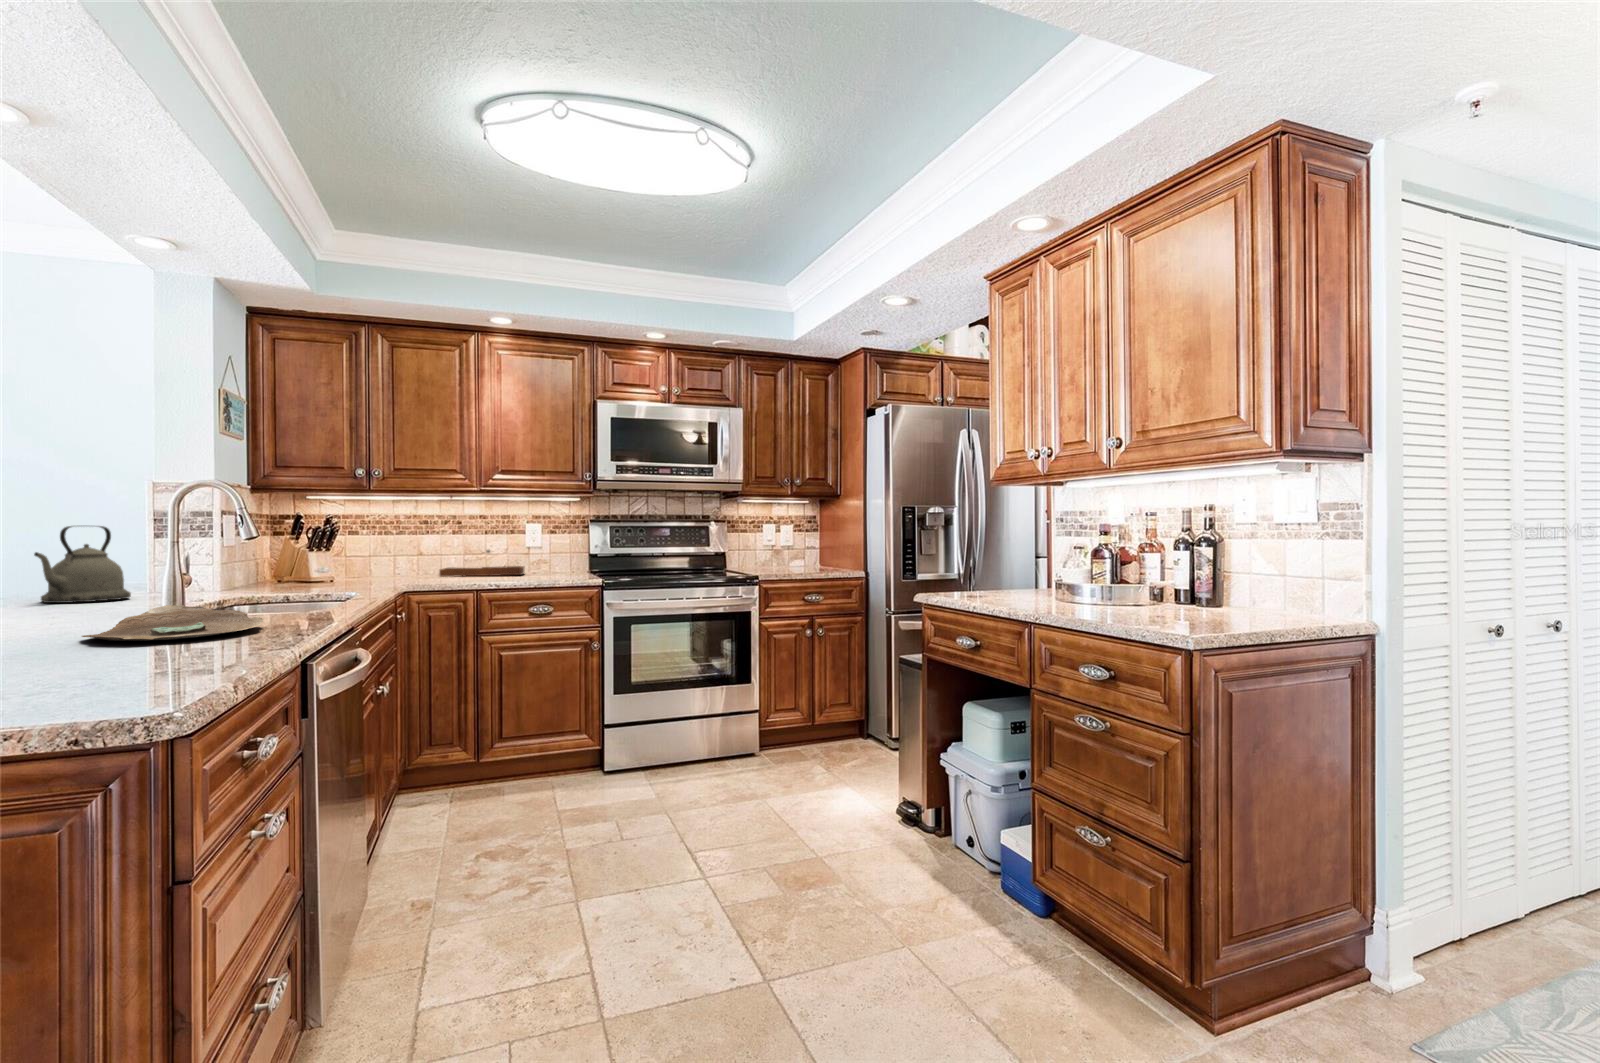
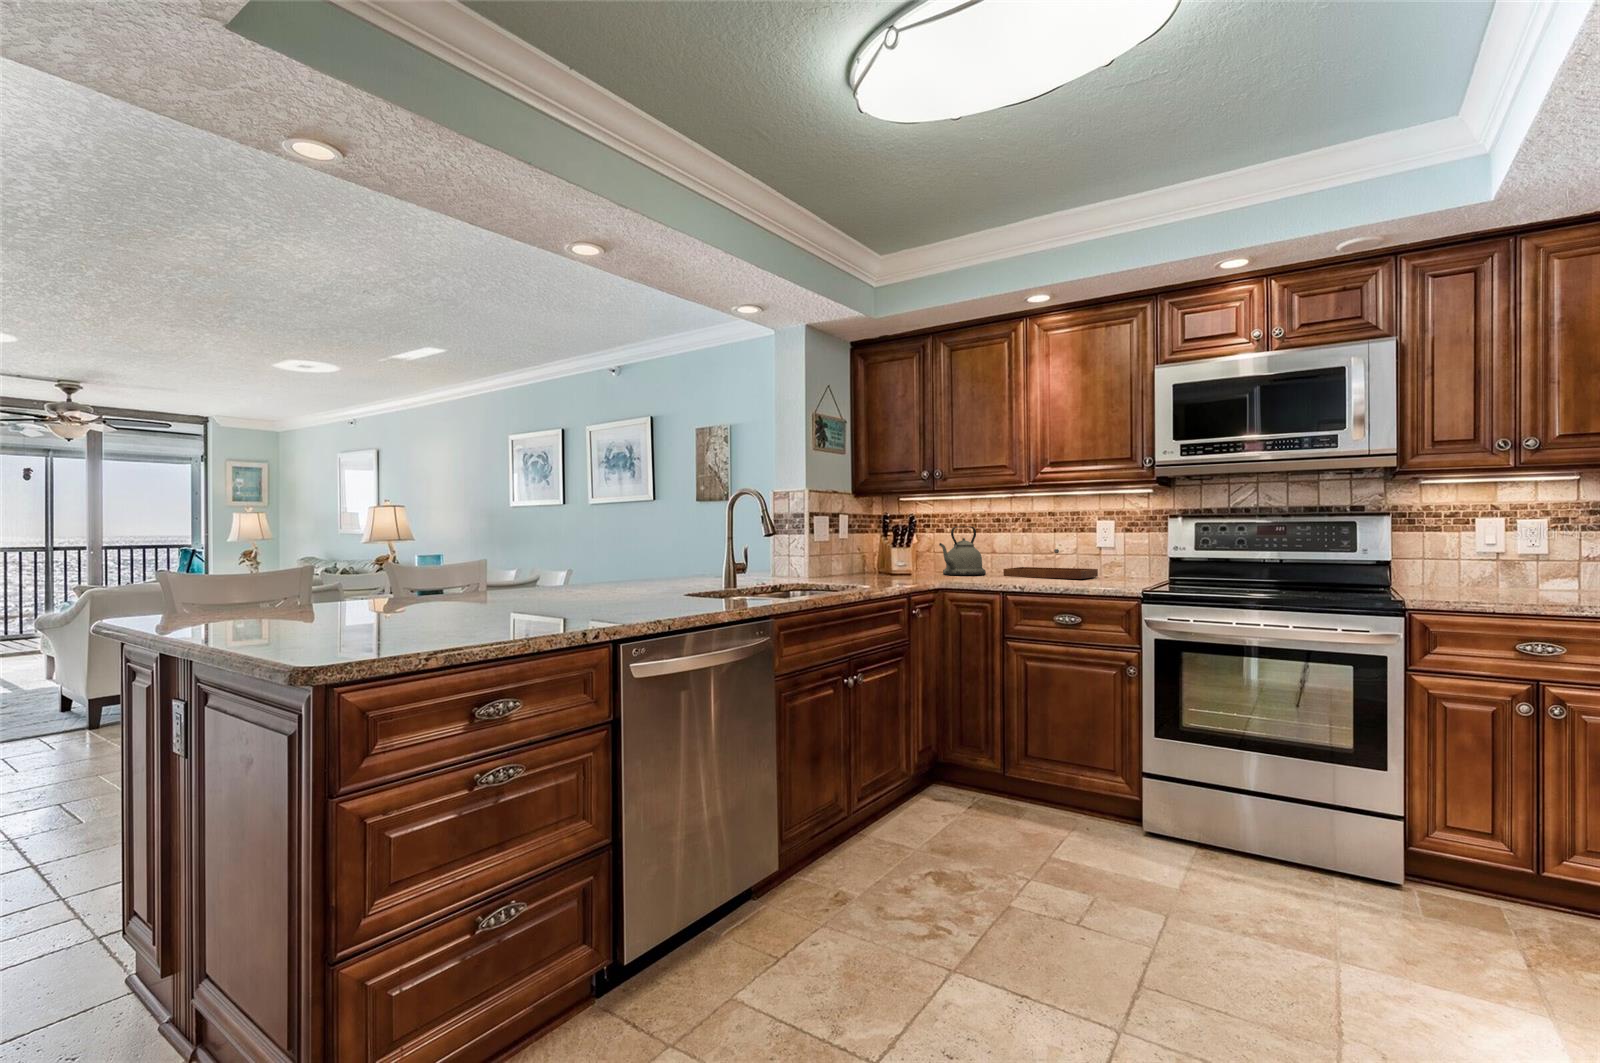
kettle: present [34,526,131,603] -> present [939,526,986,575]
decorative bowl: present [82,605,264,641] -> none [568,590,686,615]

